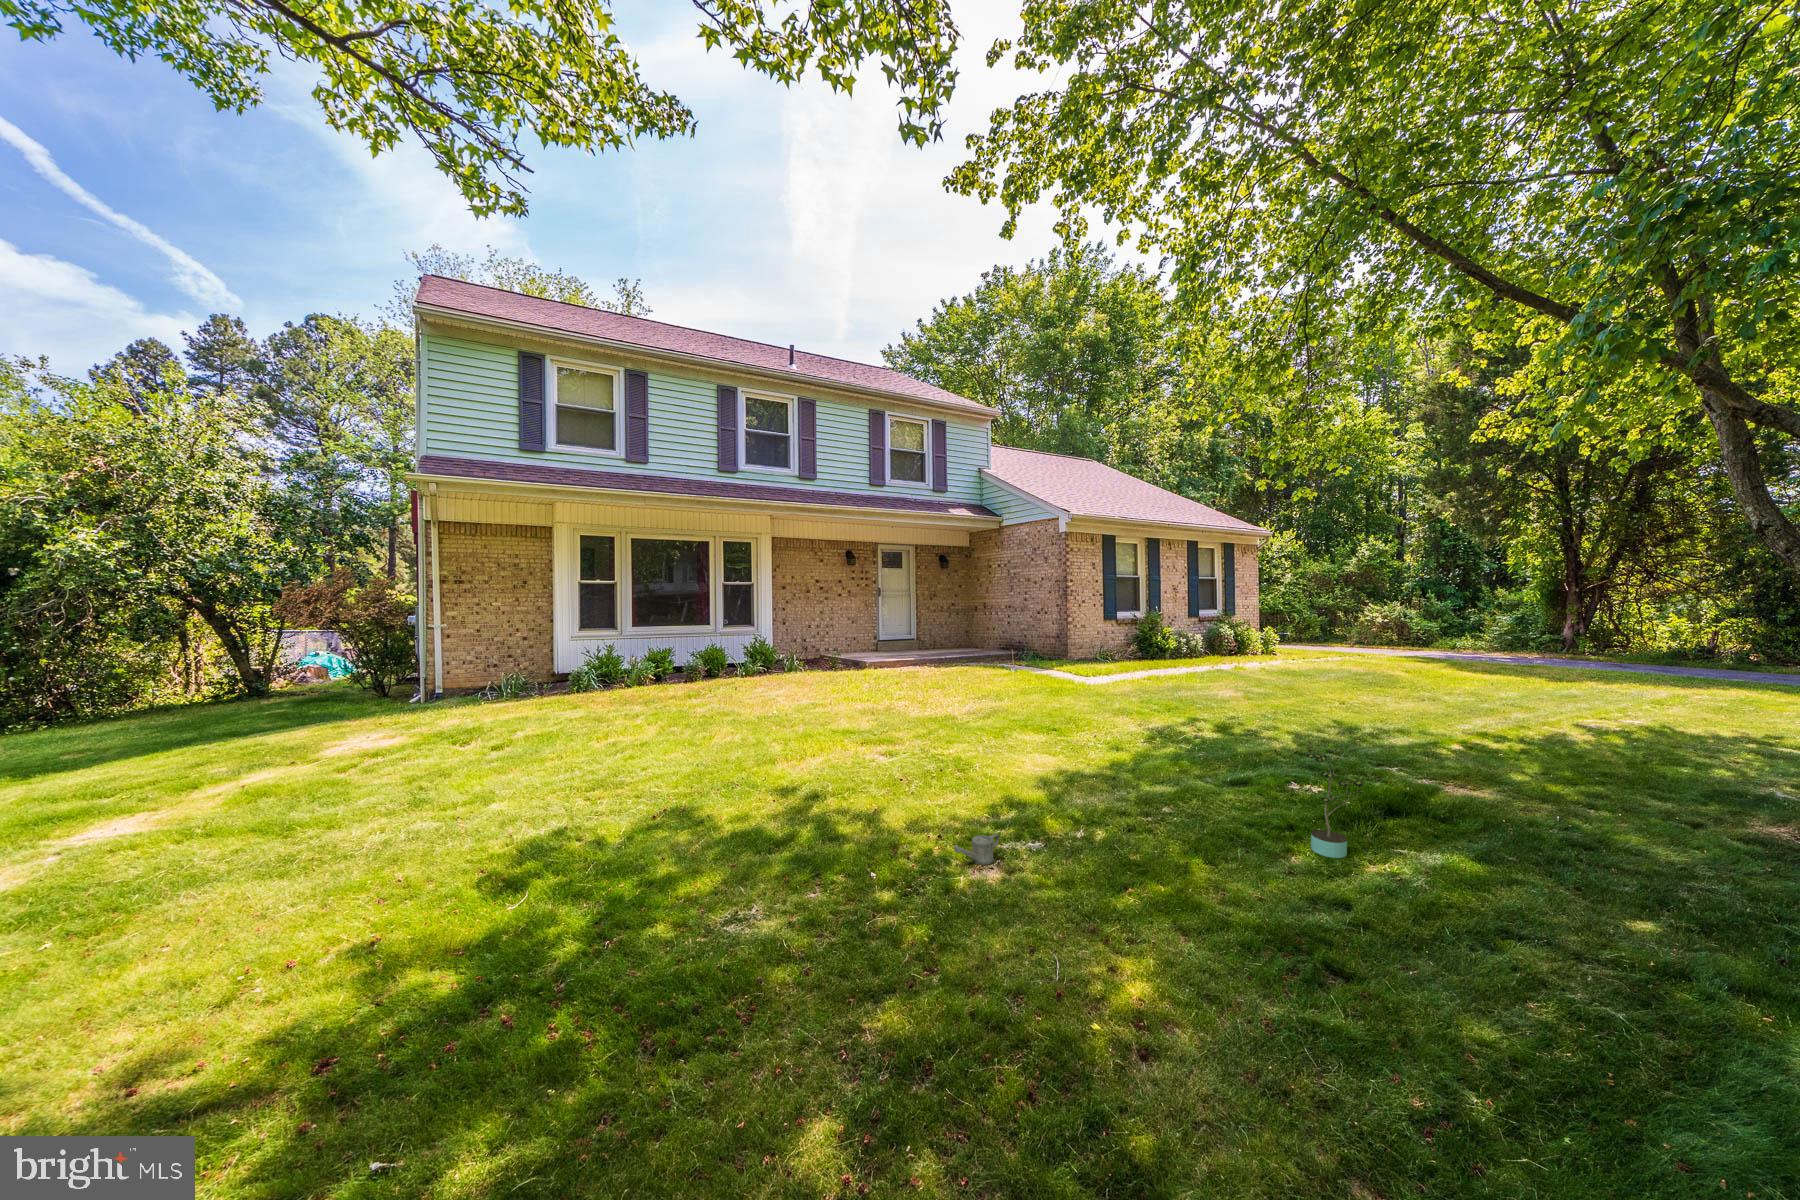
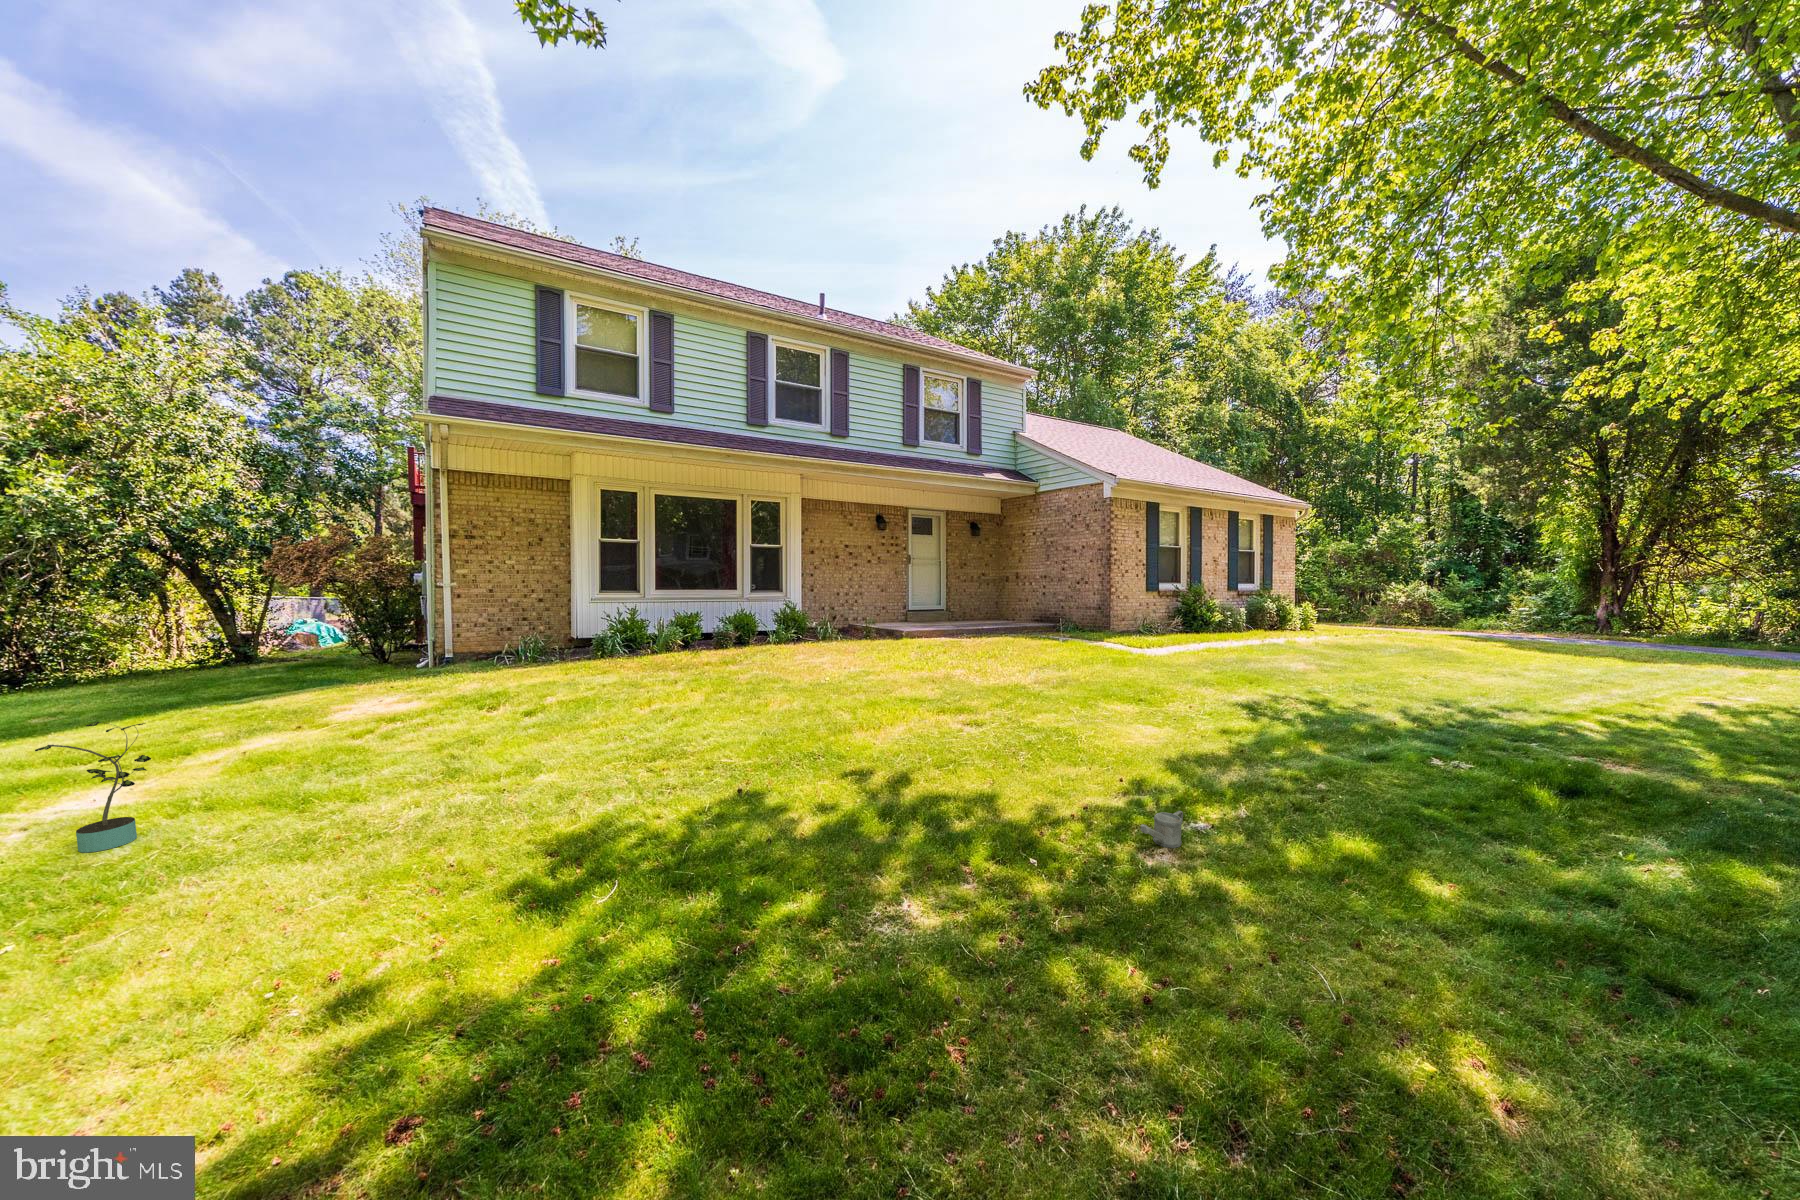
potted plant: present [1306,754,1365,858] -> present [35,722,151,852]

